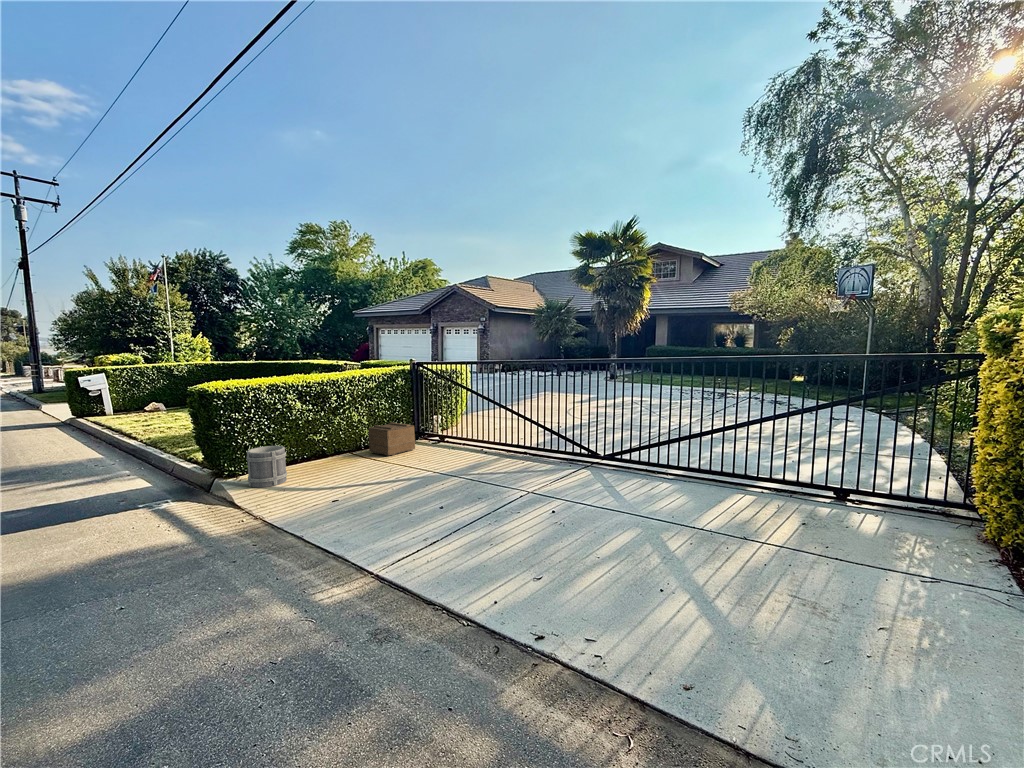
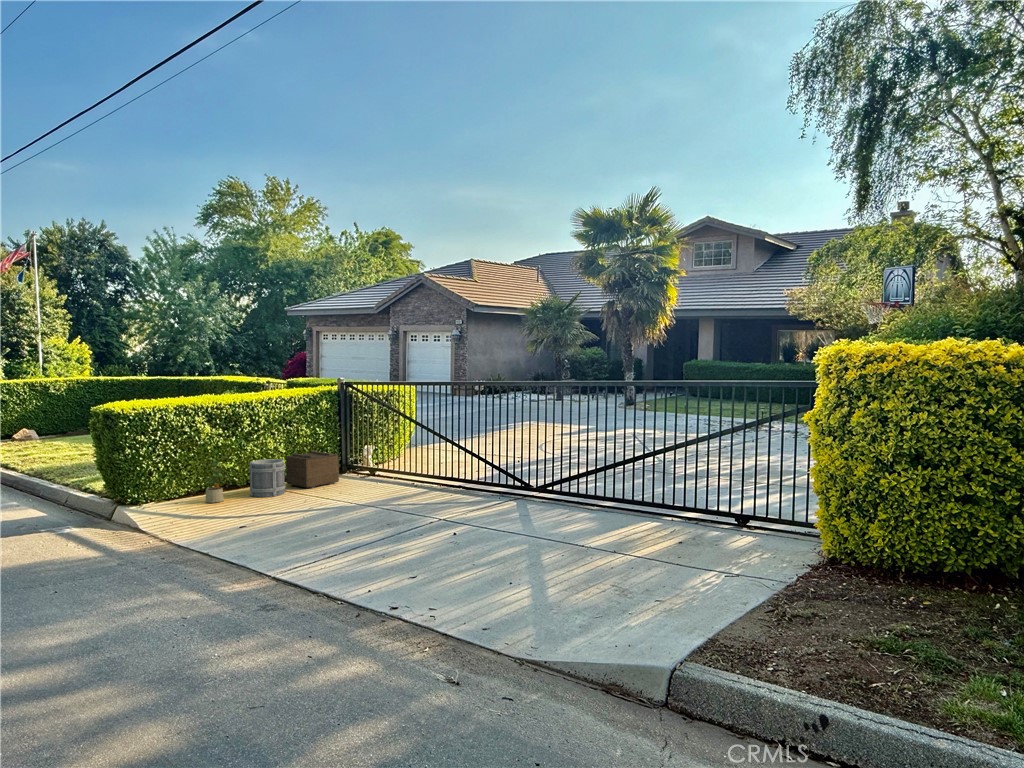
potted plant: none [296,433,317,472] -> present [204,459,224,503]
bucket: present [246,446,287,487] -> present [249,459,285,497]

